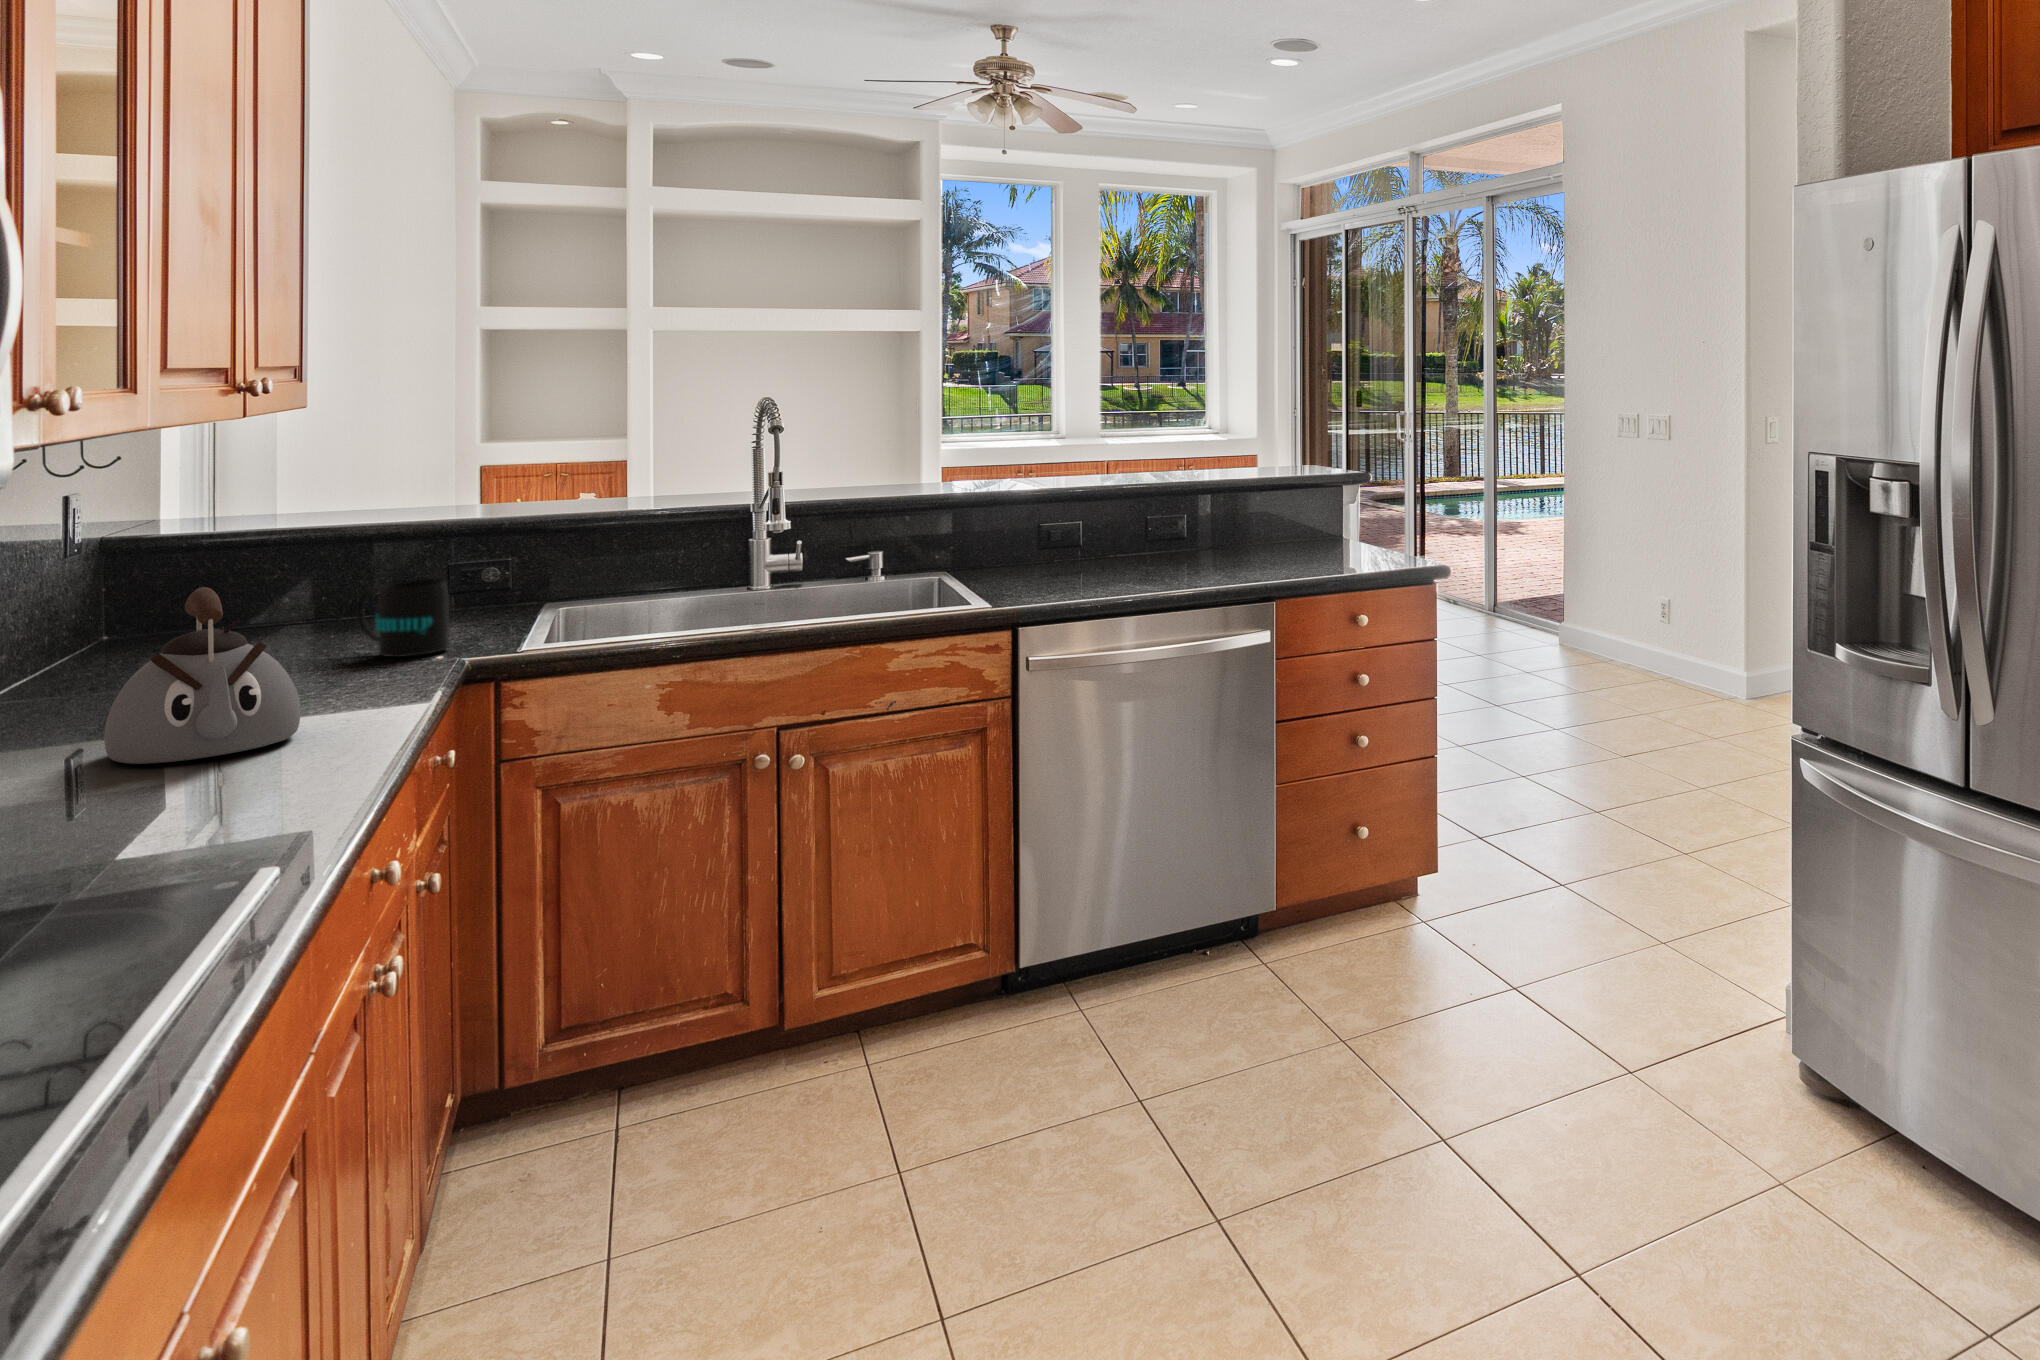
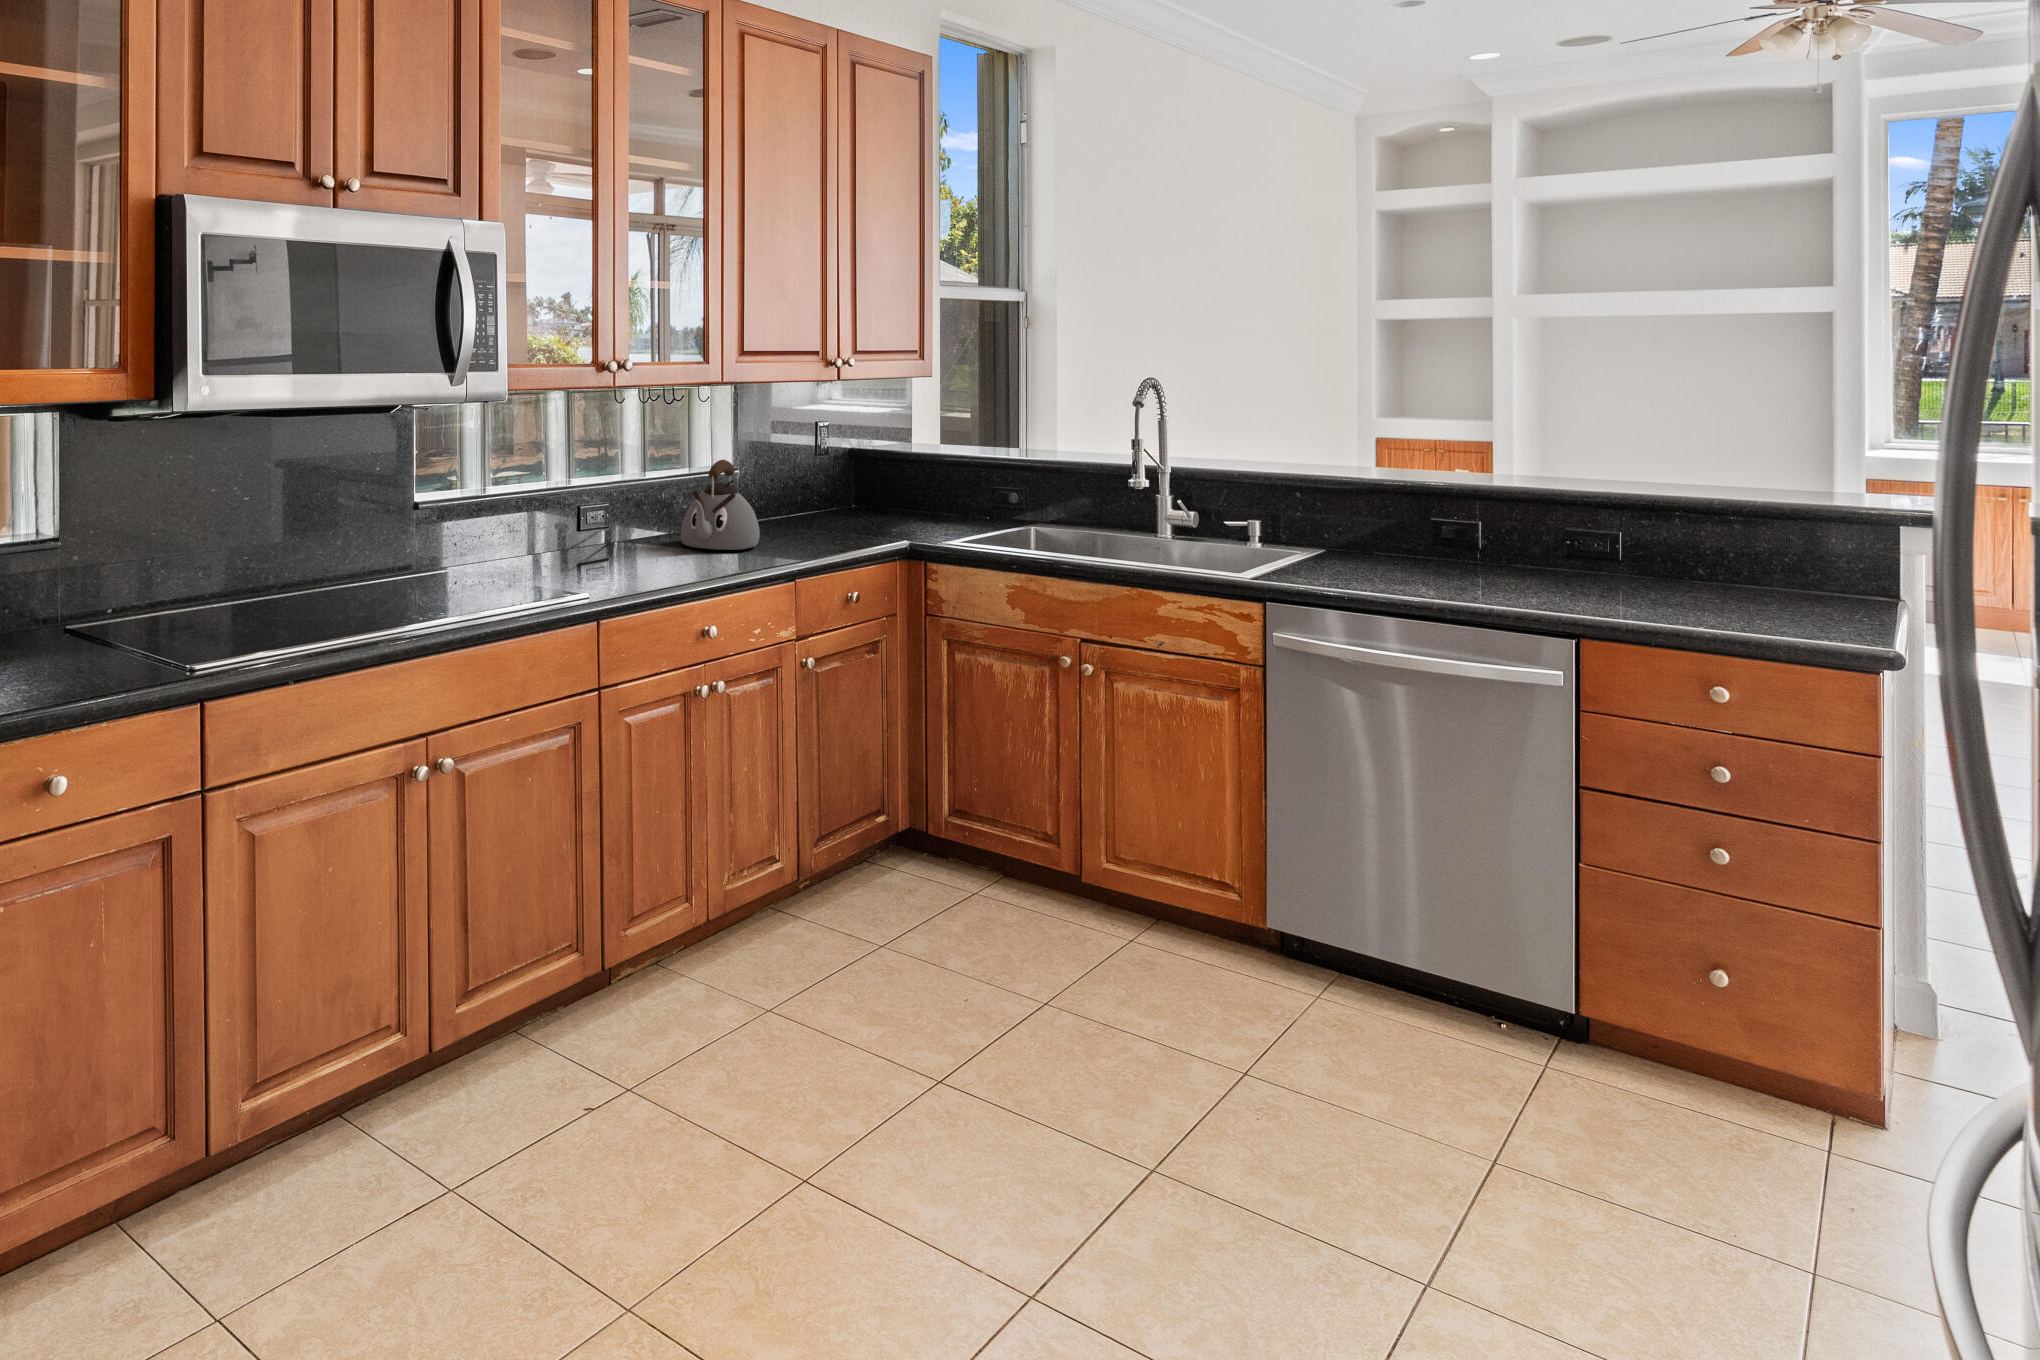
mug: present [357,579,449,657] -> none [889,483,928,531]

